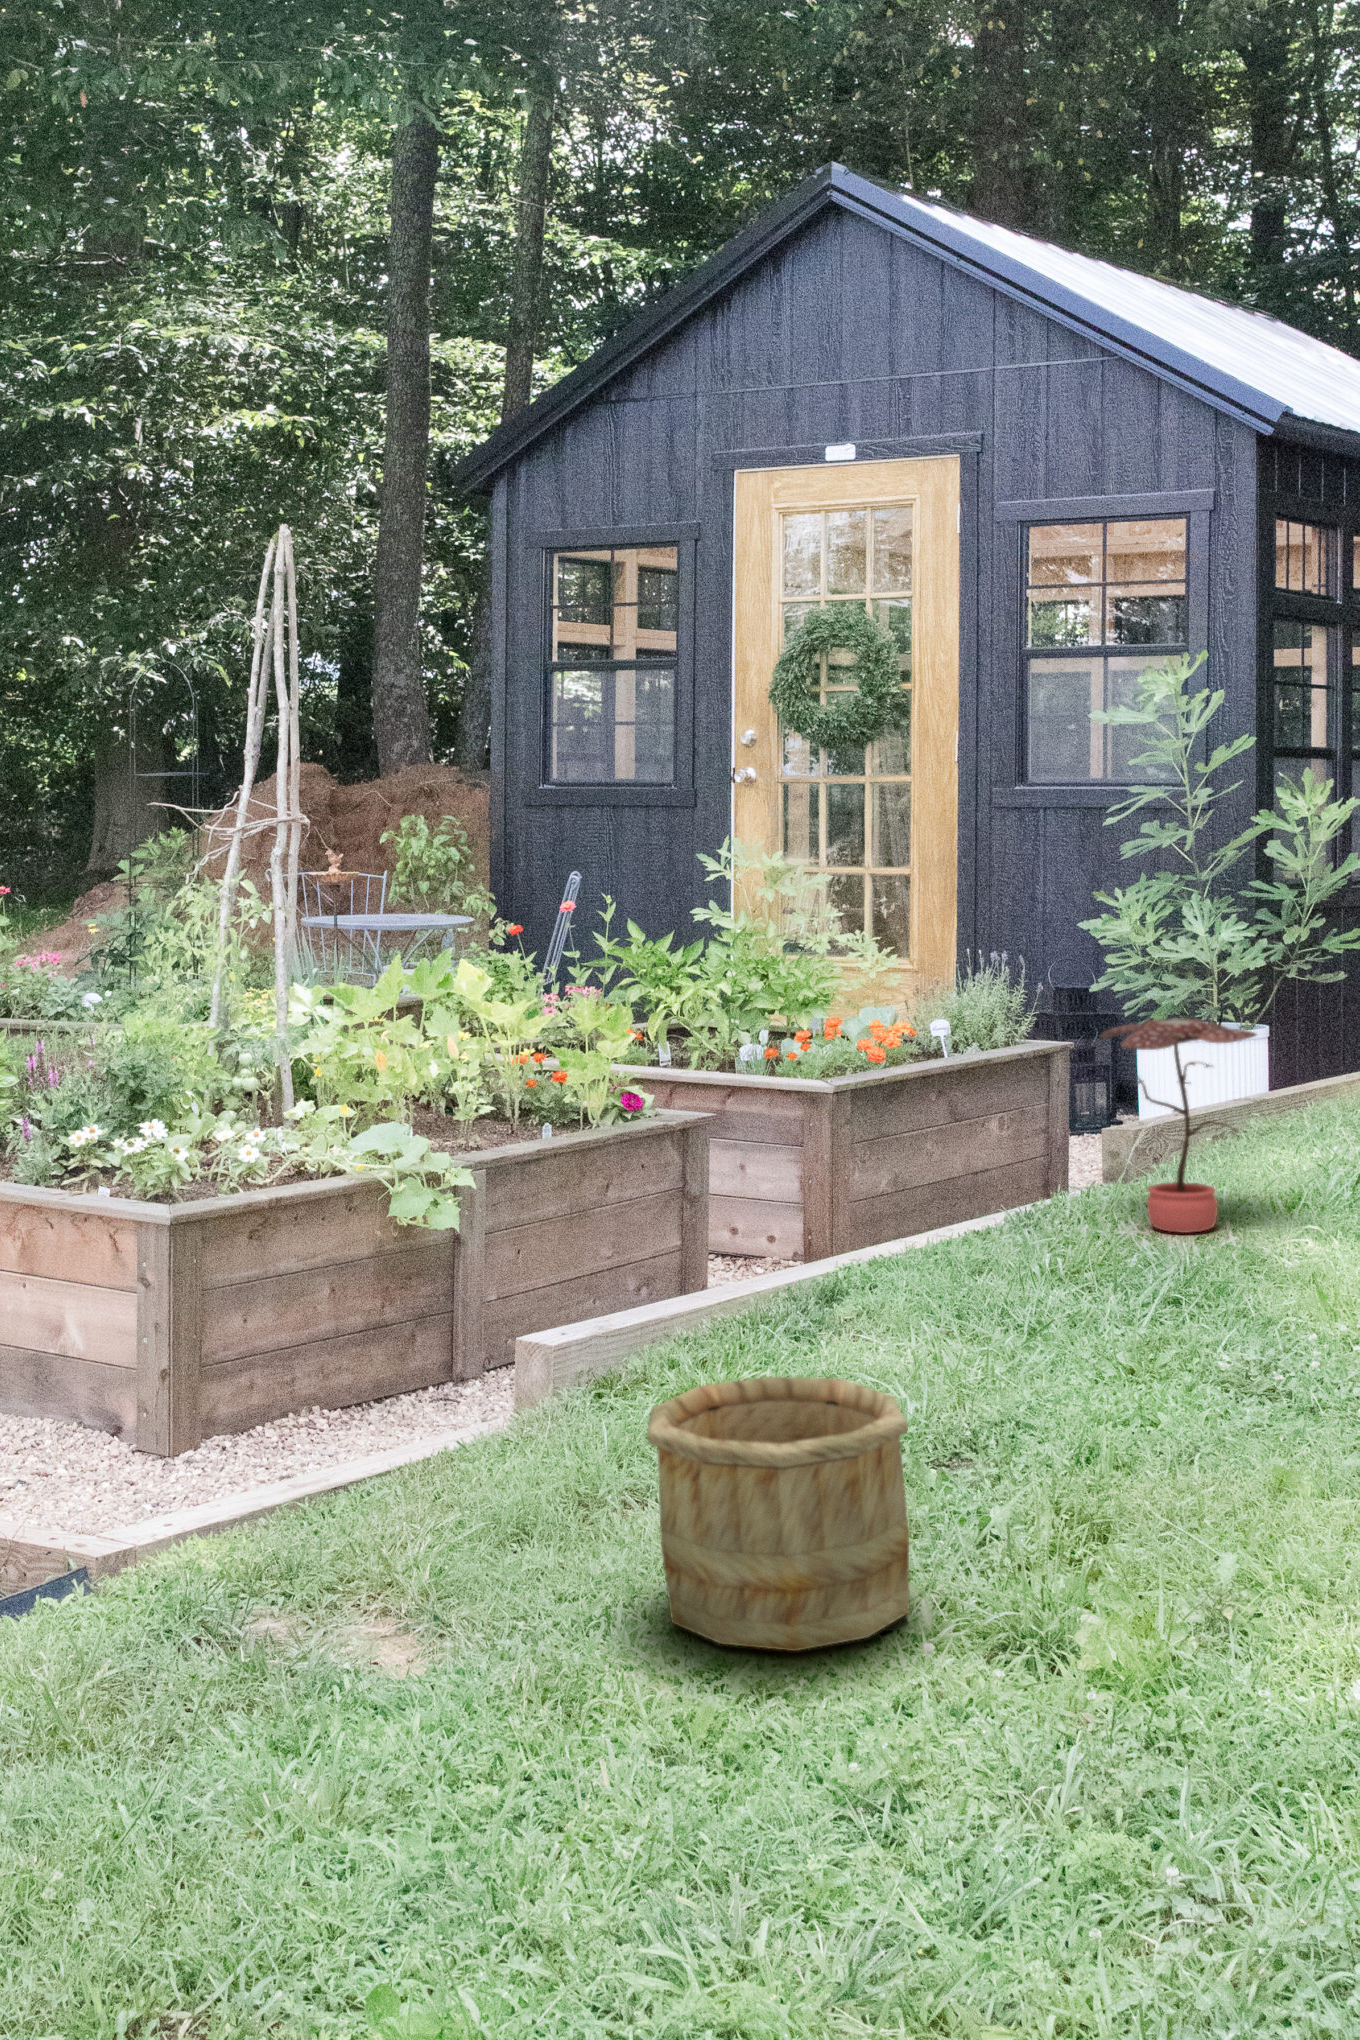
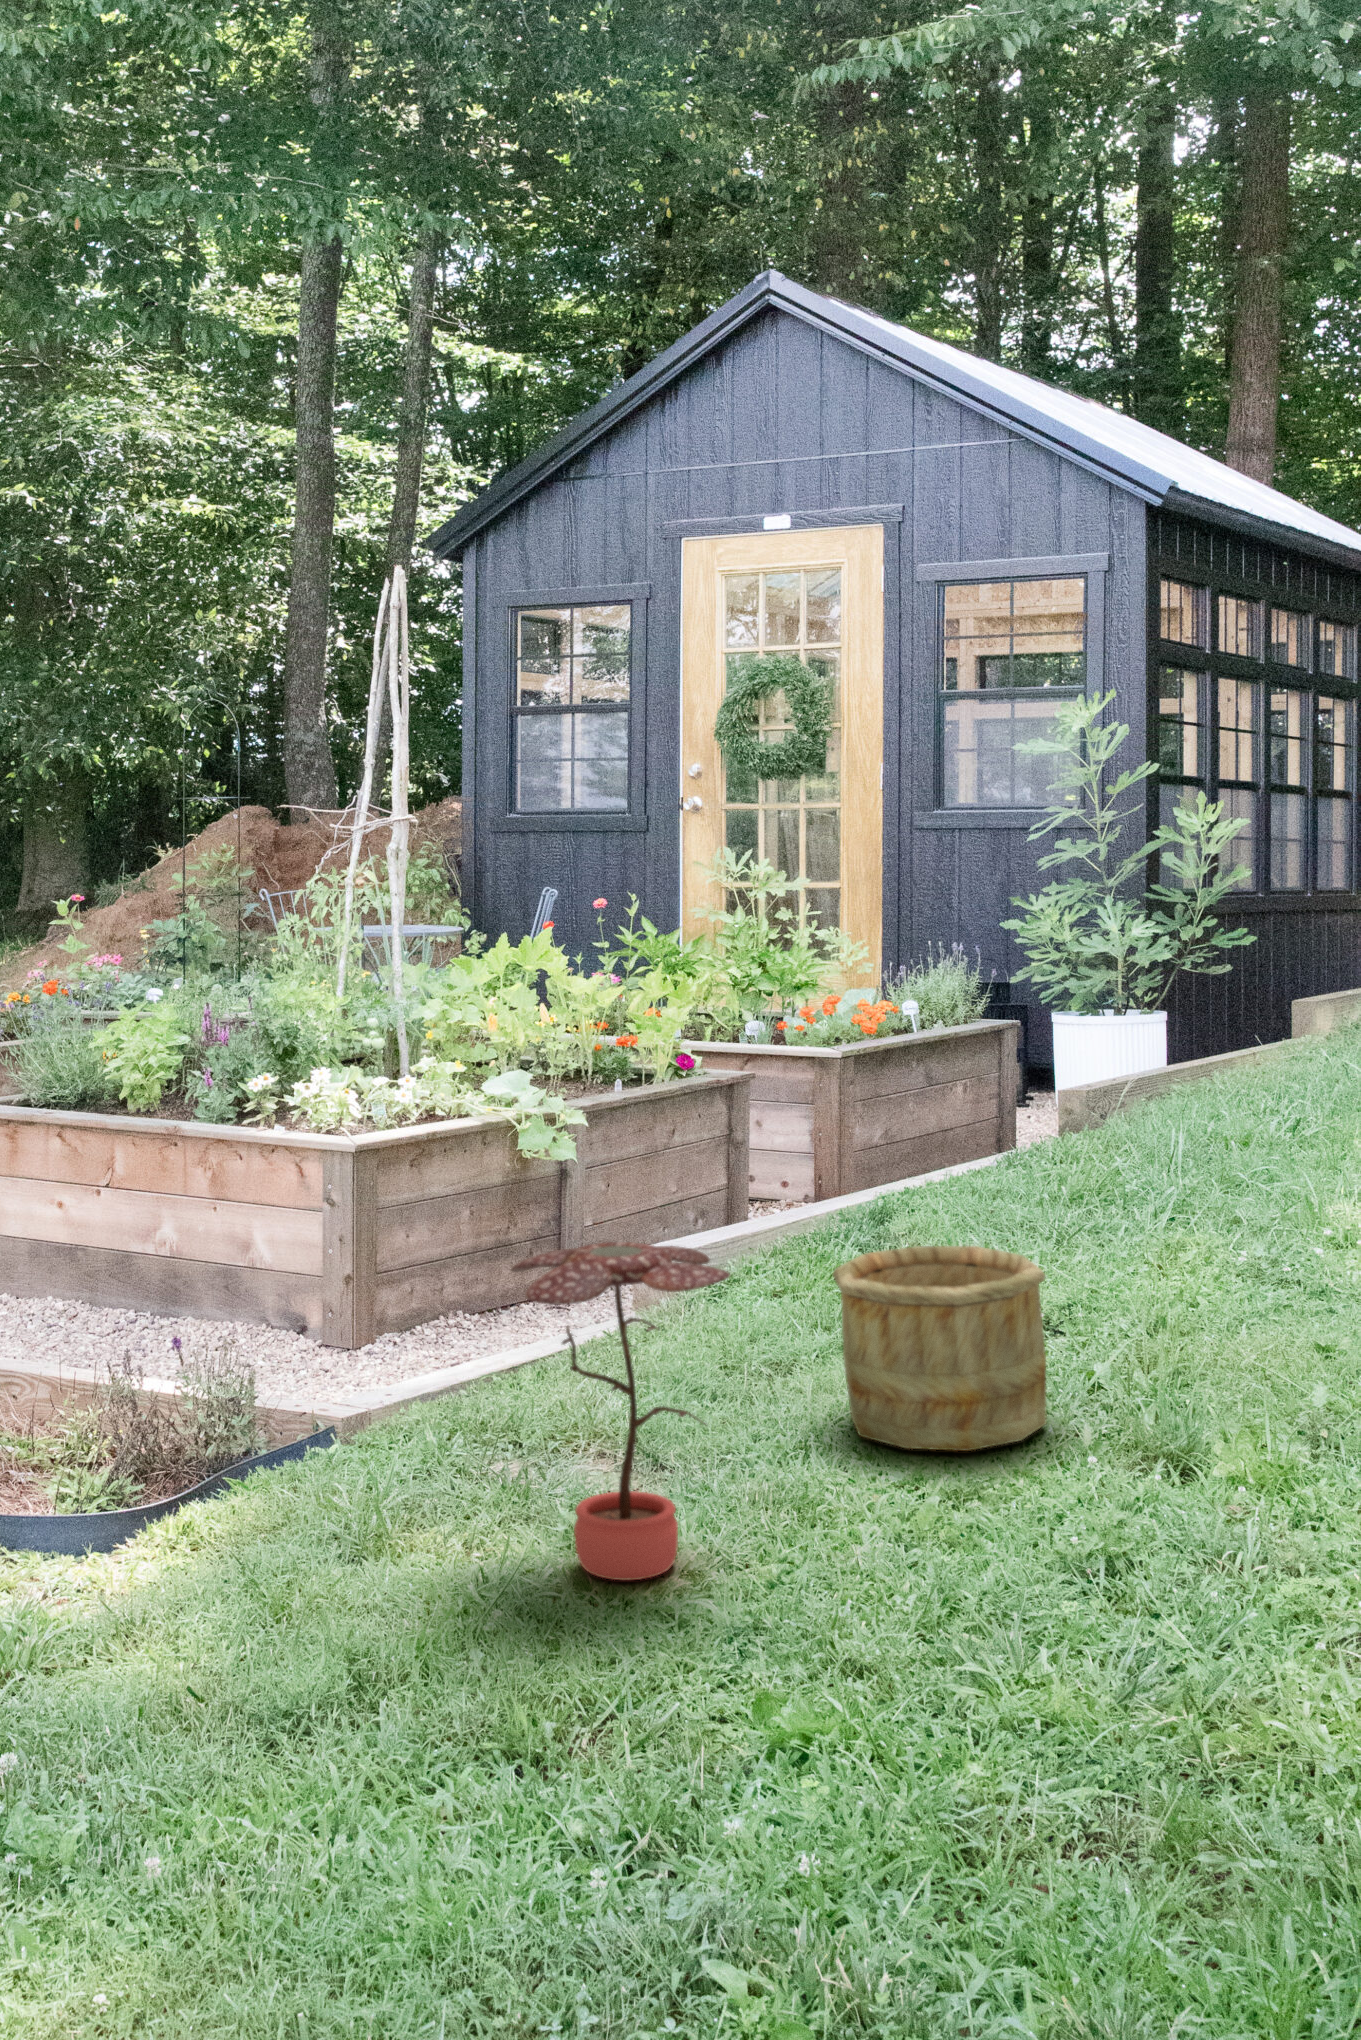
potted plant: present [1100,1018,1256,1233] -> present [512,1242,730,1580]

